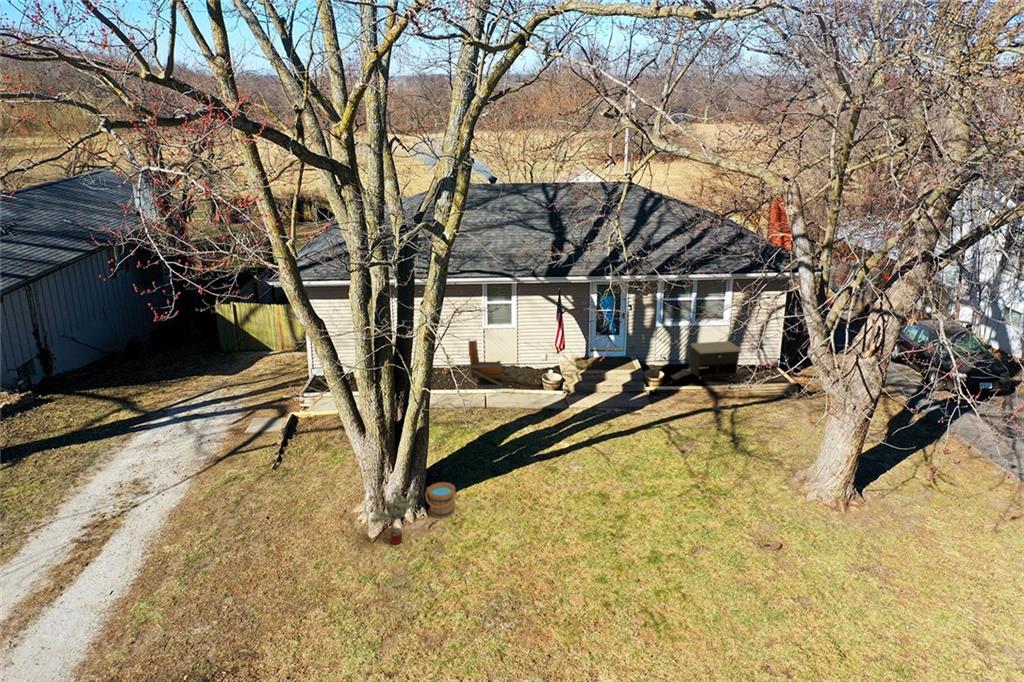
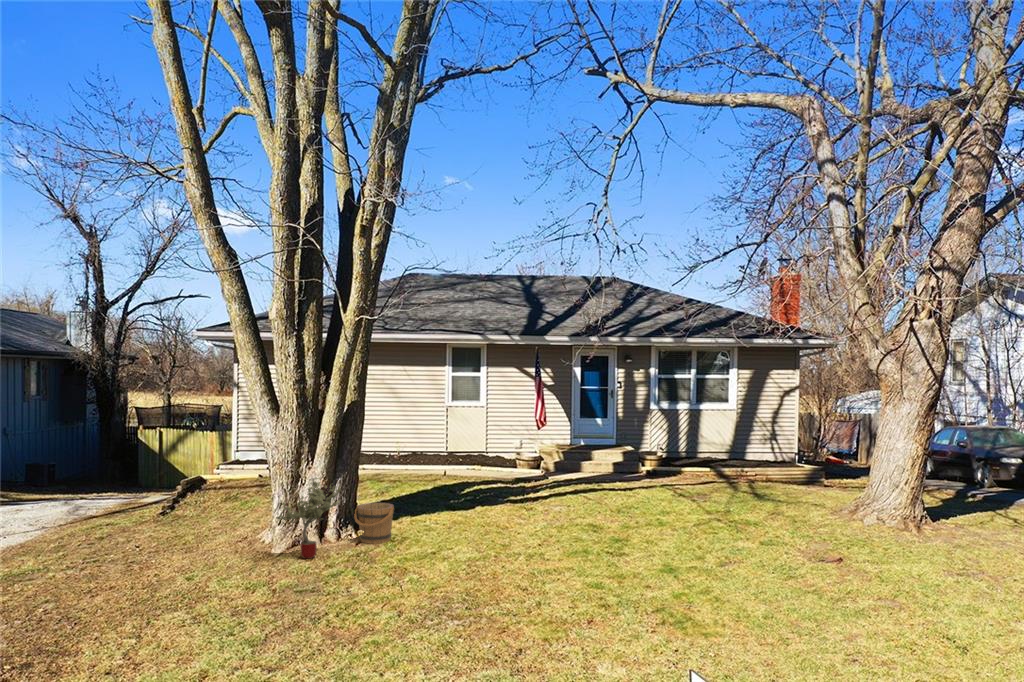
lounge chair: present [466,340,503,388] -> none [423,420,468,473]
storage bench: present [689,341,740,379] -> none [693,429,751,470]

